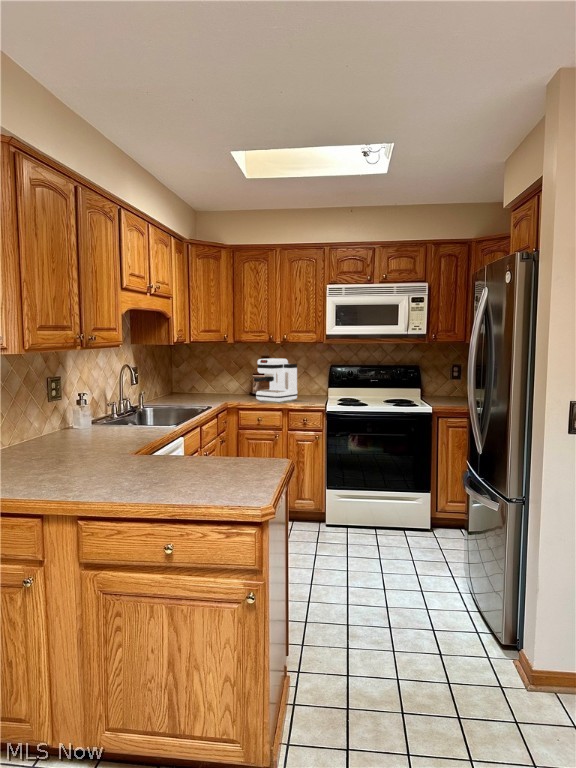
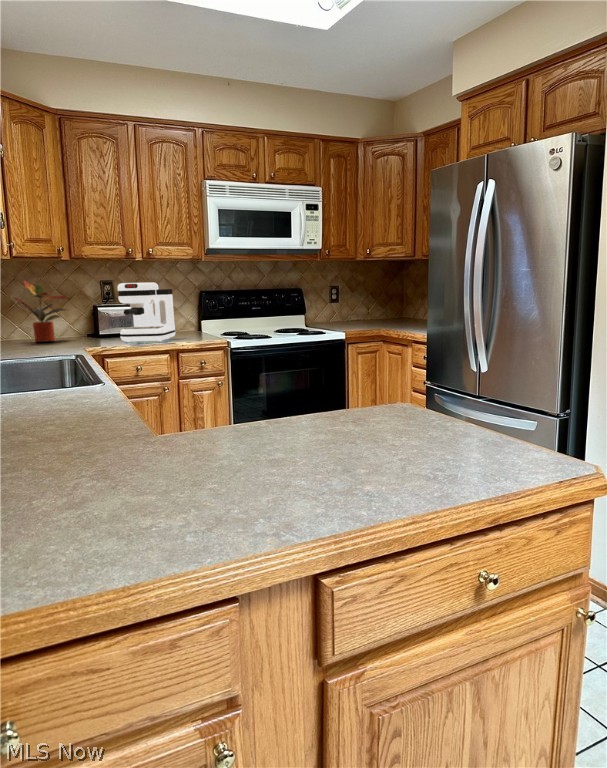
potted plant: none [204,354,237,395] -> present [14,281,67,342]

